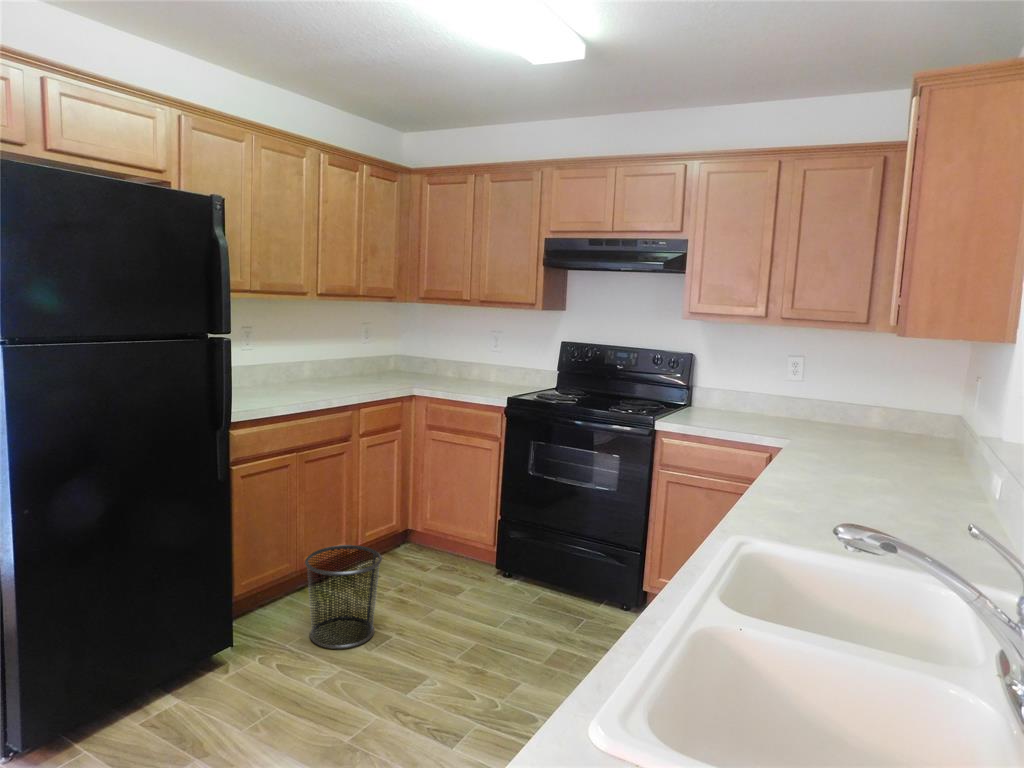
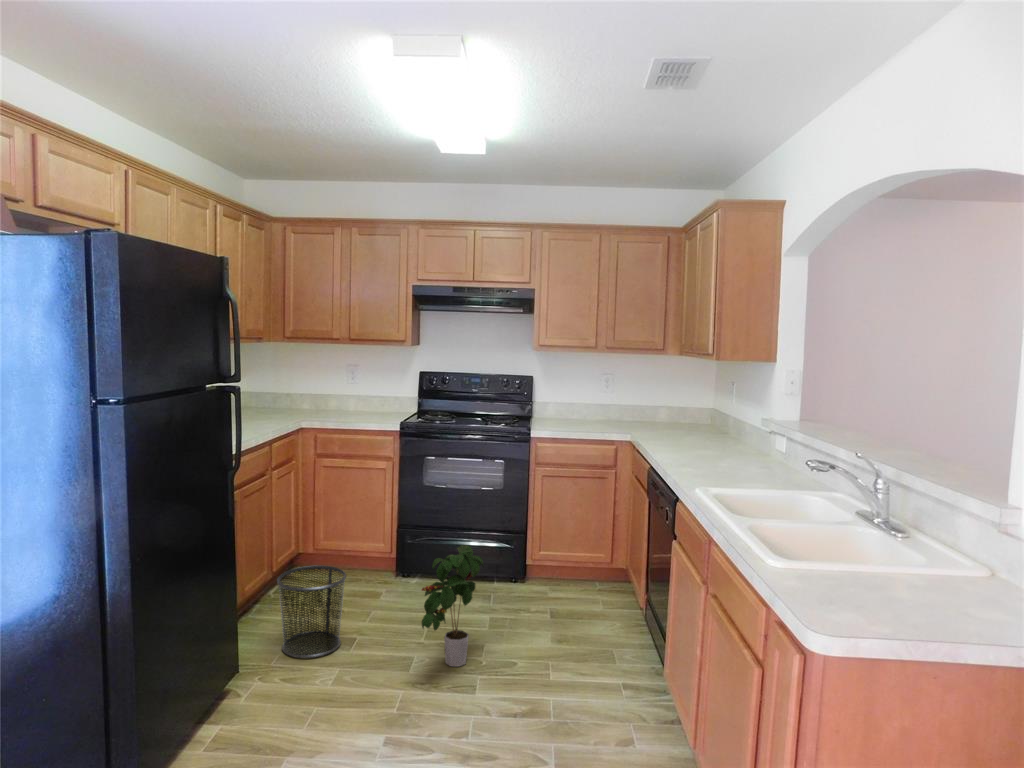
potted plant: none [406,555,524,706] -> present [422,545,483,667]

